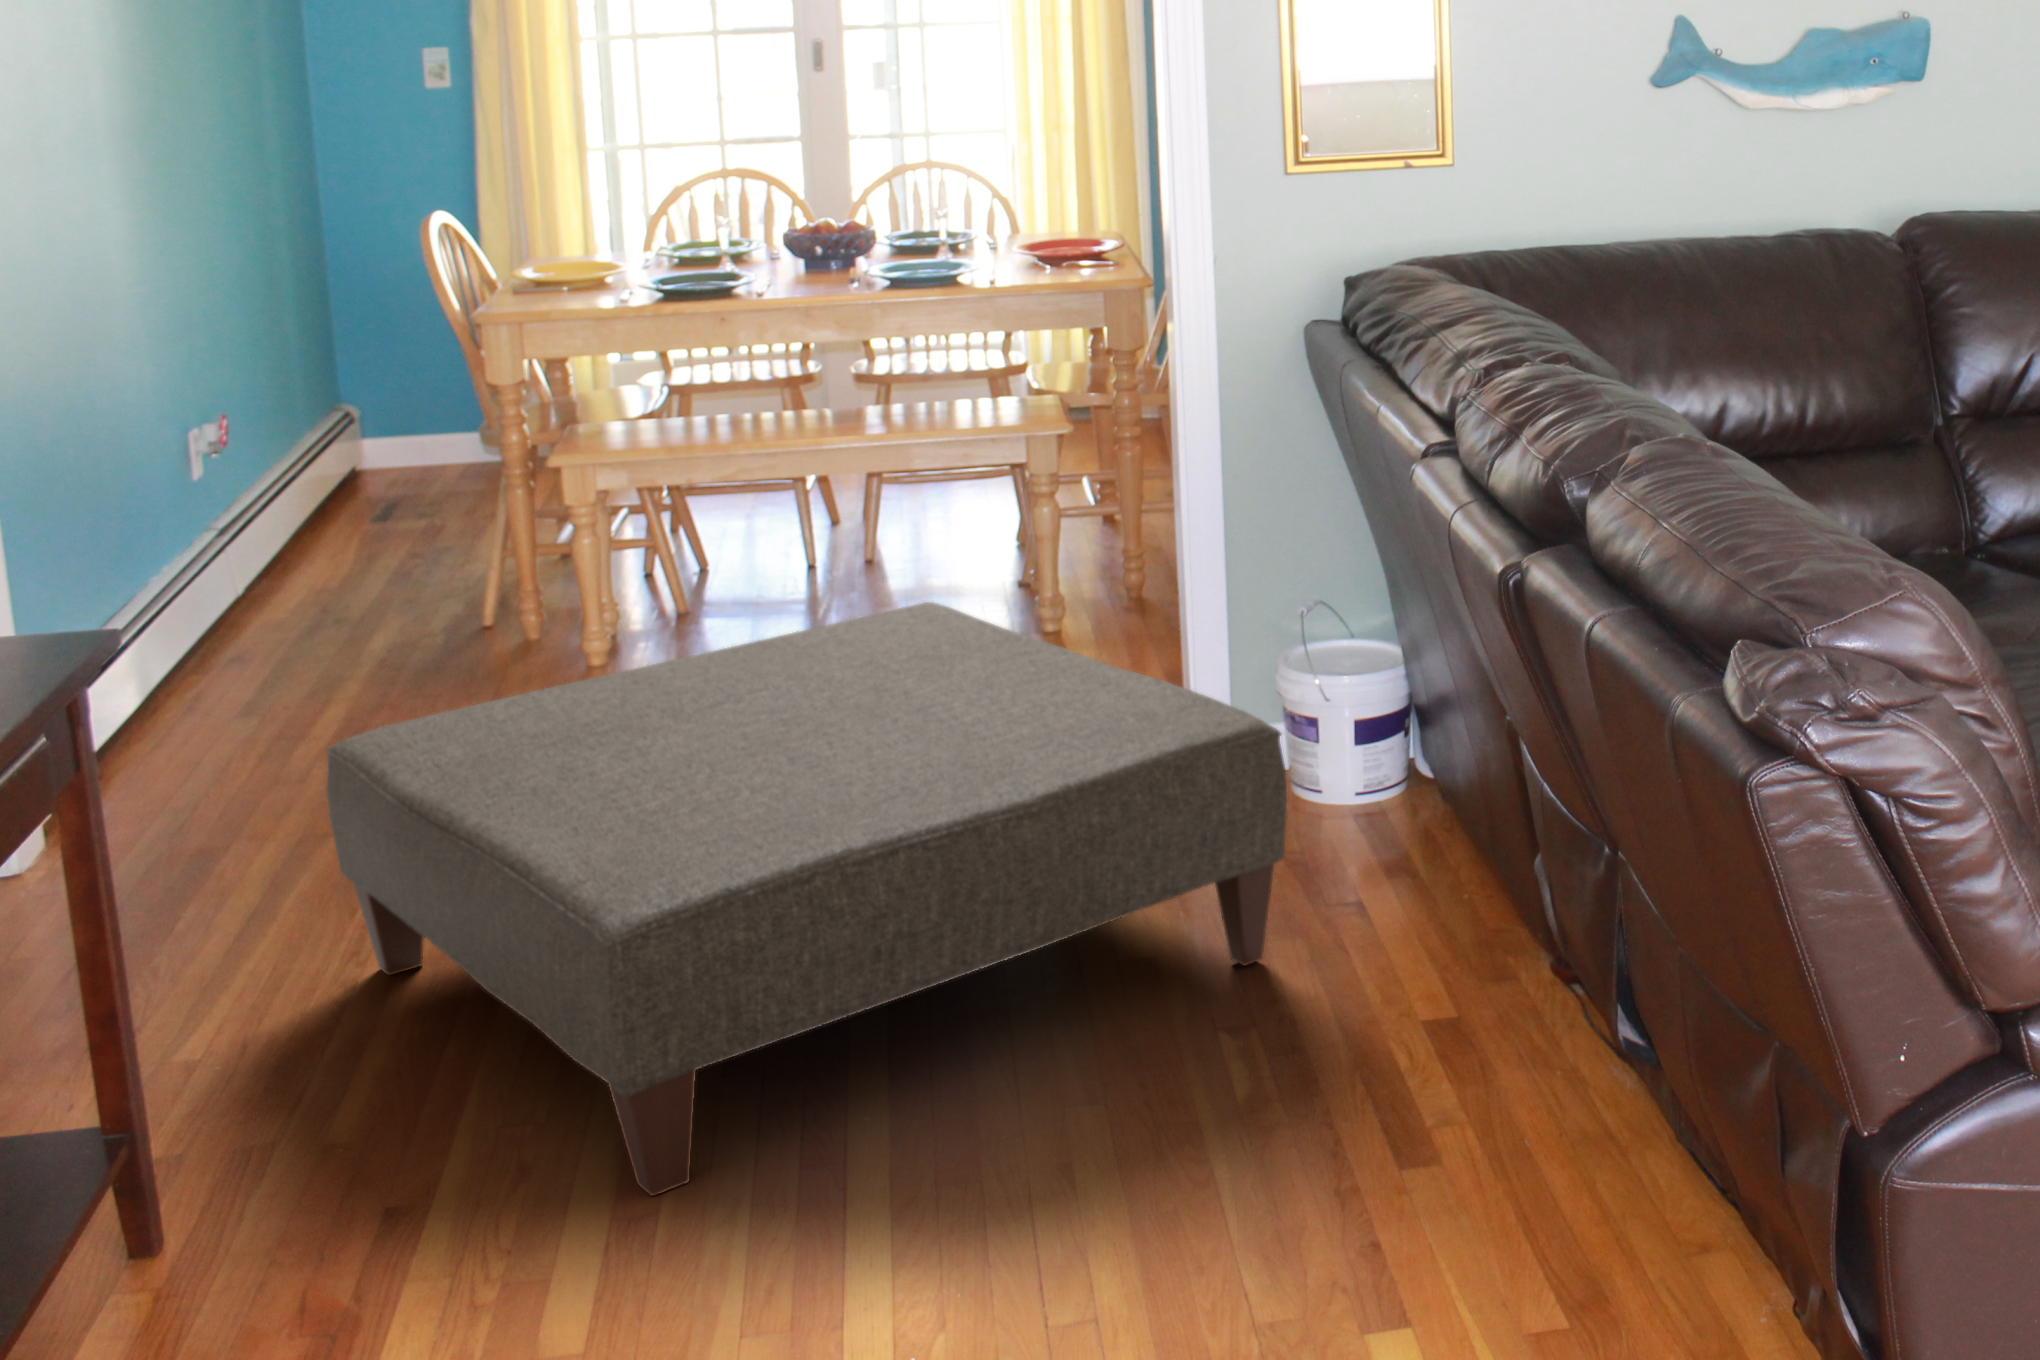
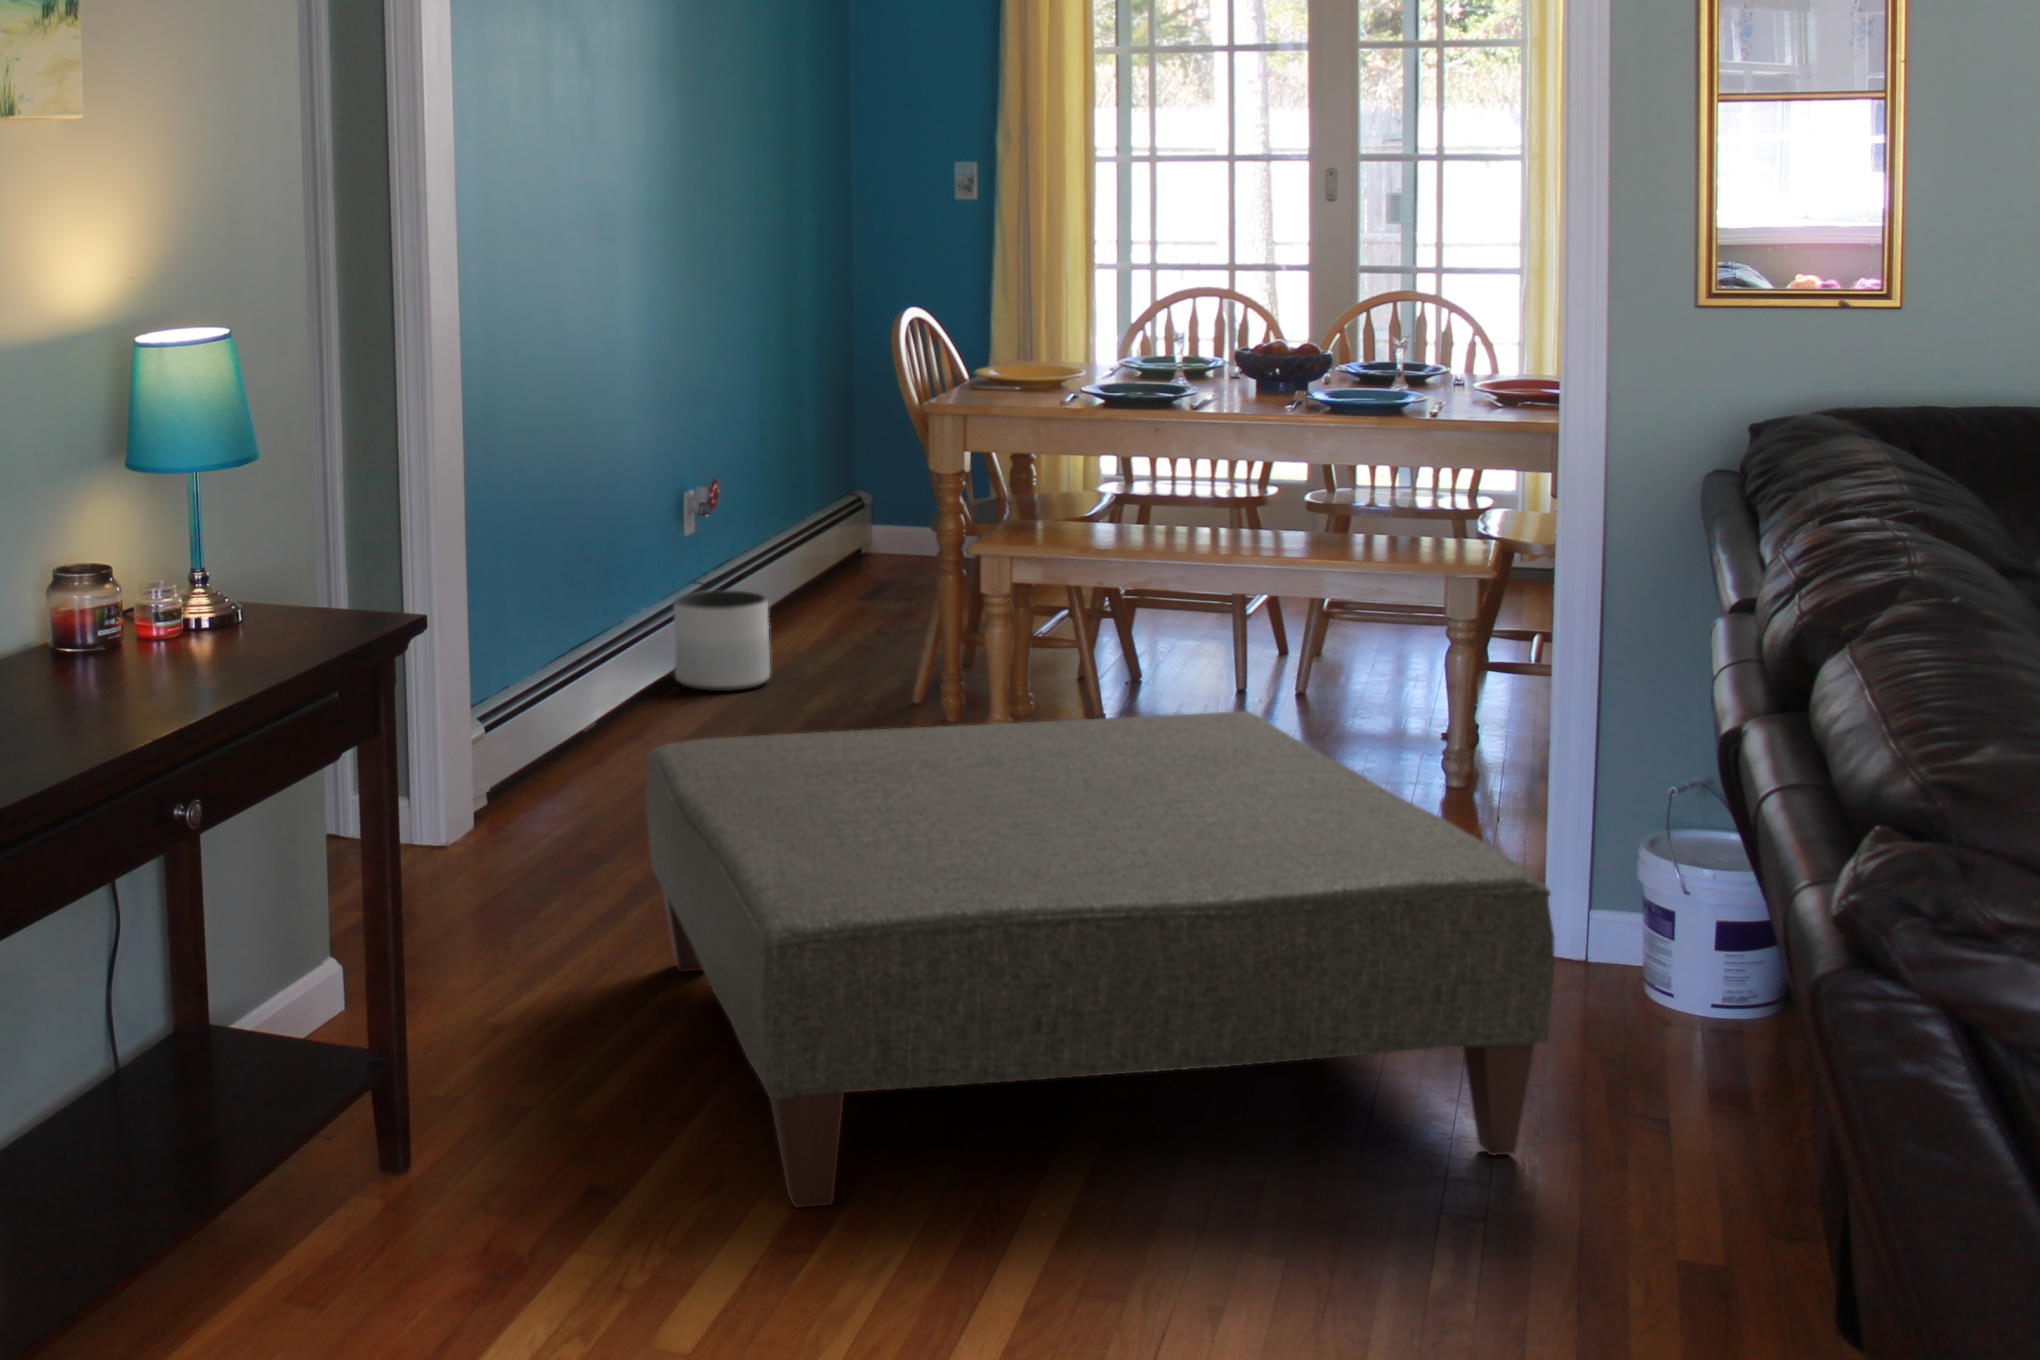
planter: none [193,534,318,649] -> present [674,590,770,691]

